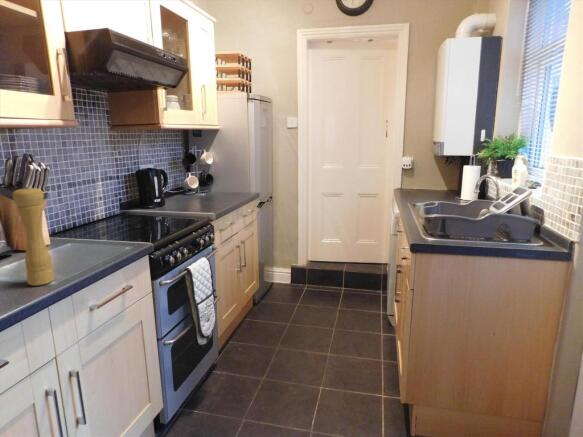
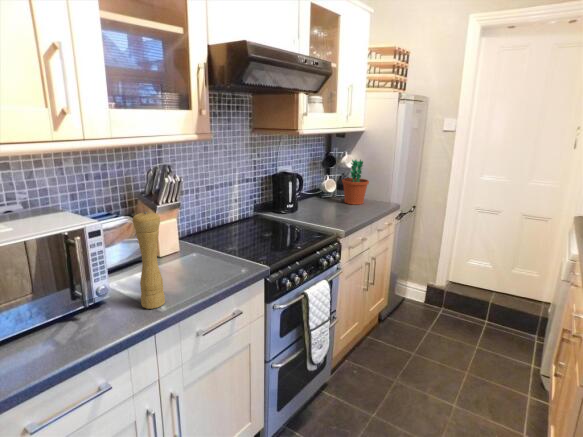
flower pot: none [205,155,230,197] -> present [342,160,369,205]

